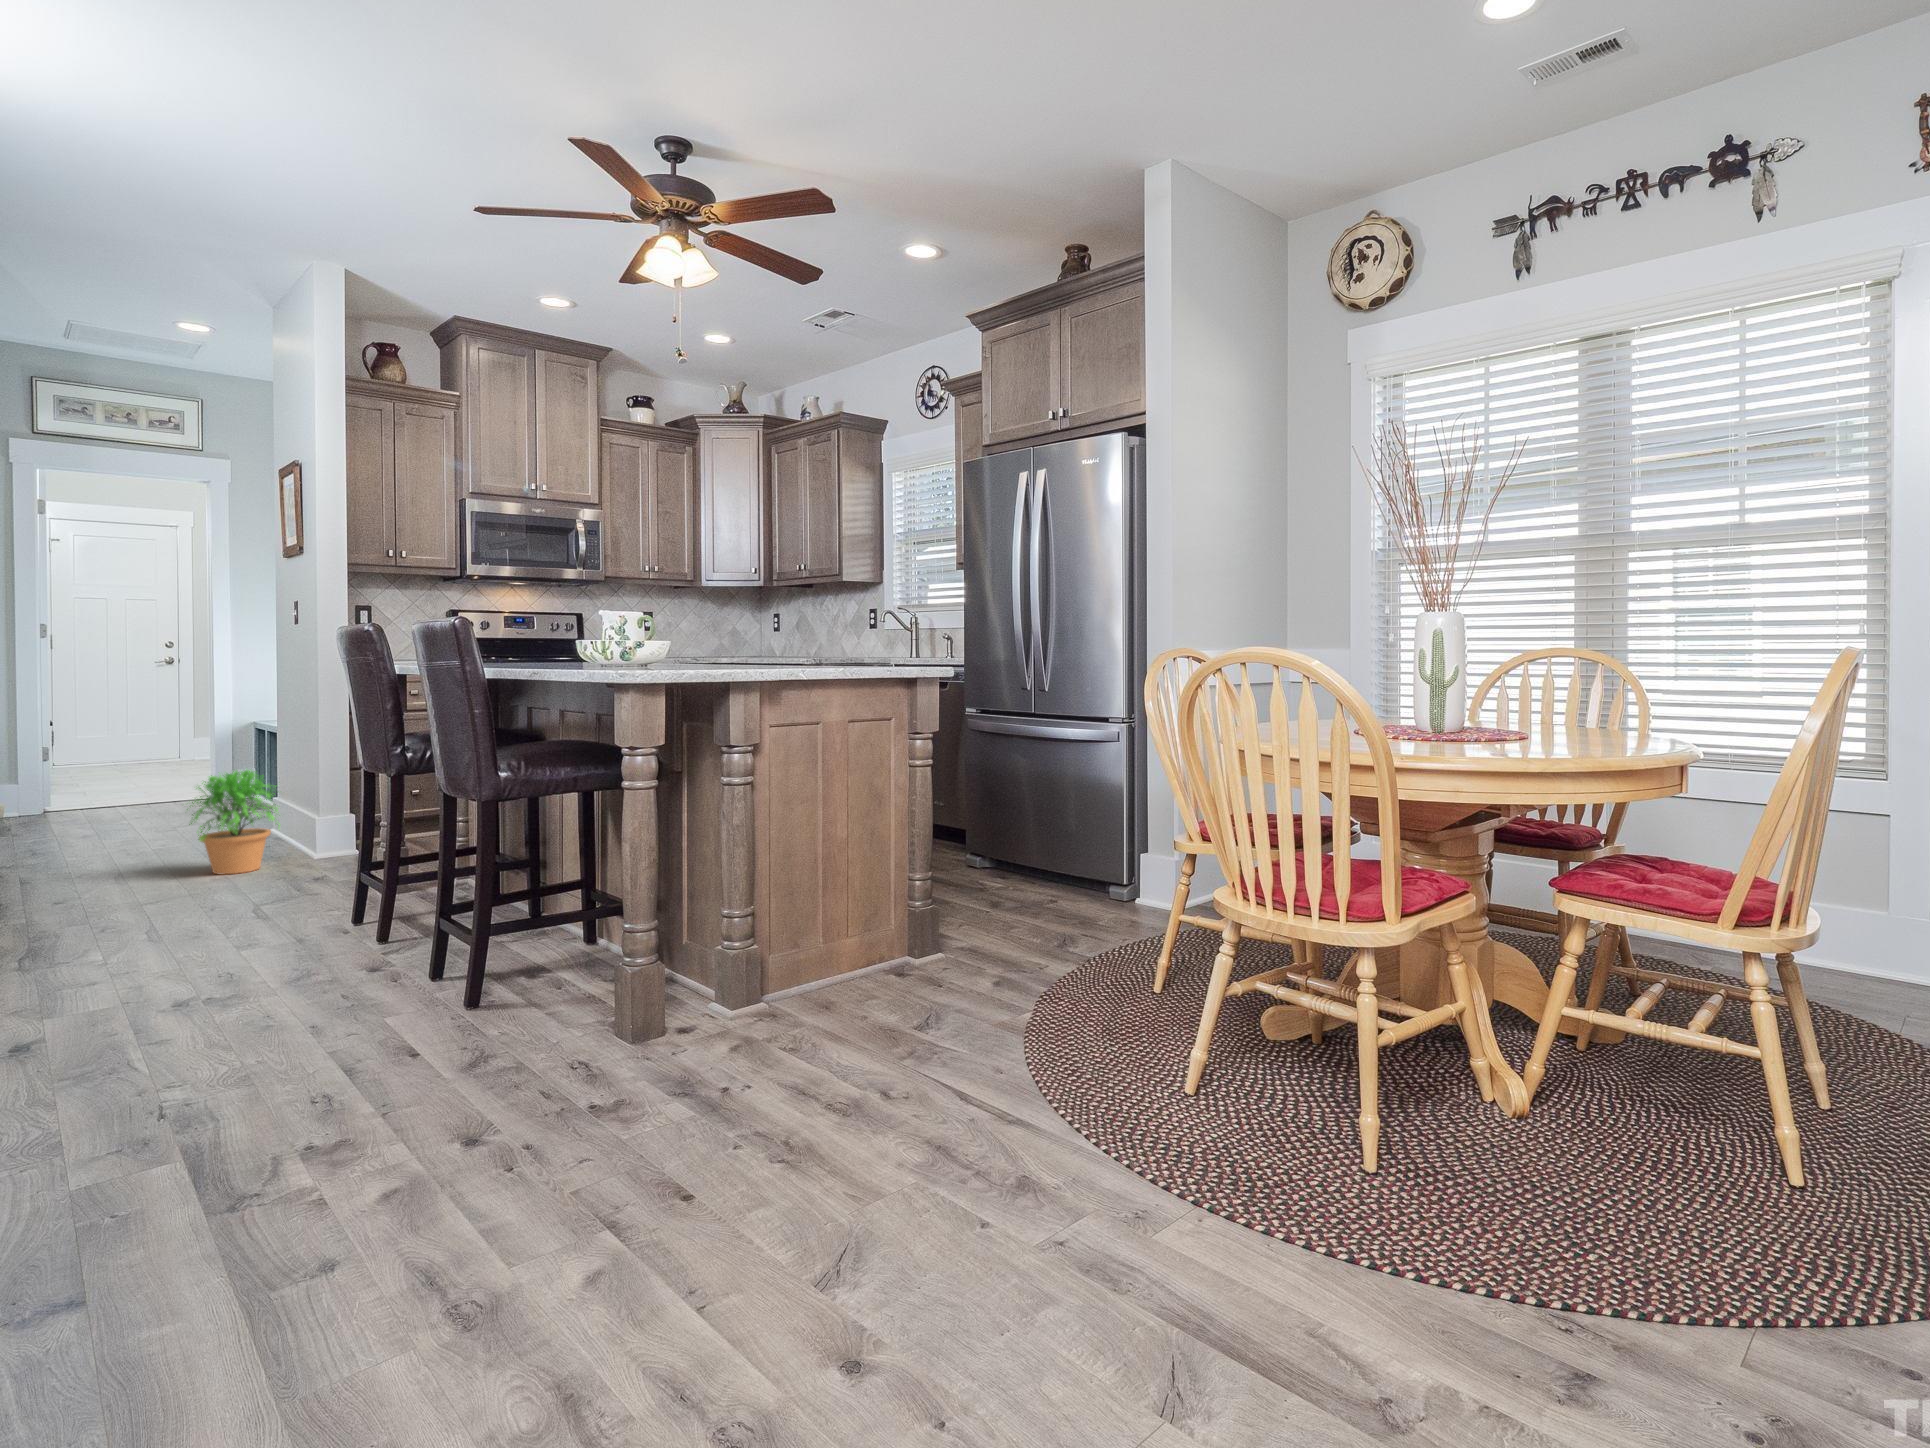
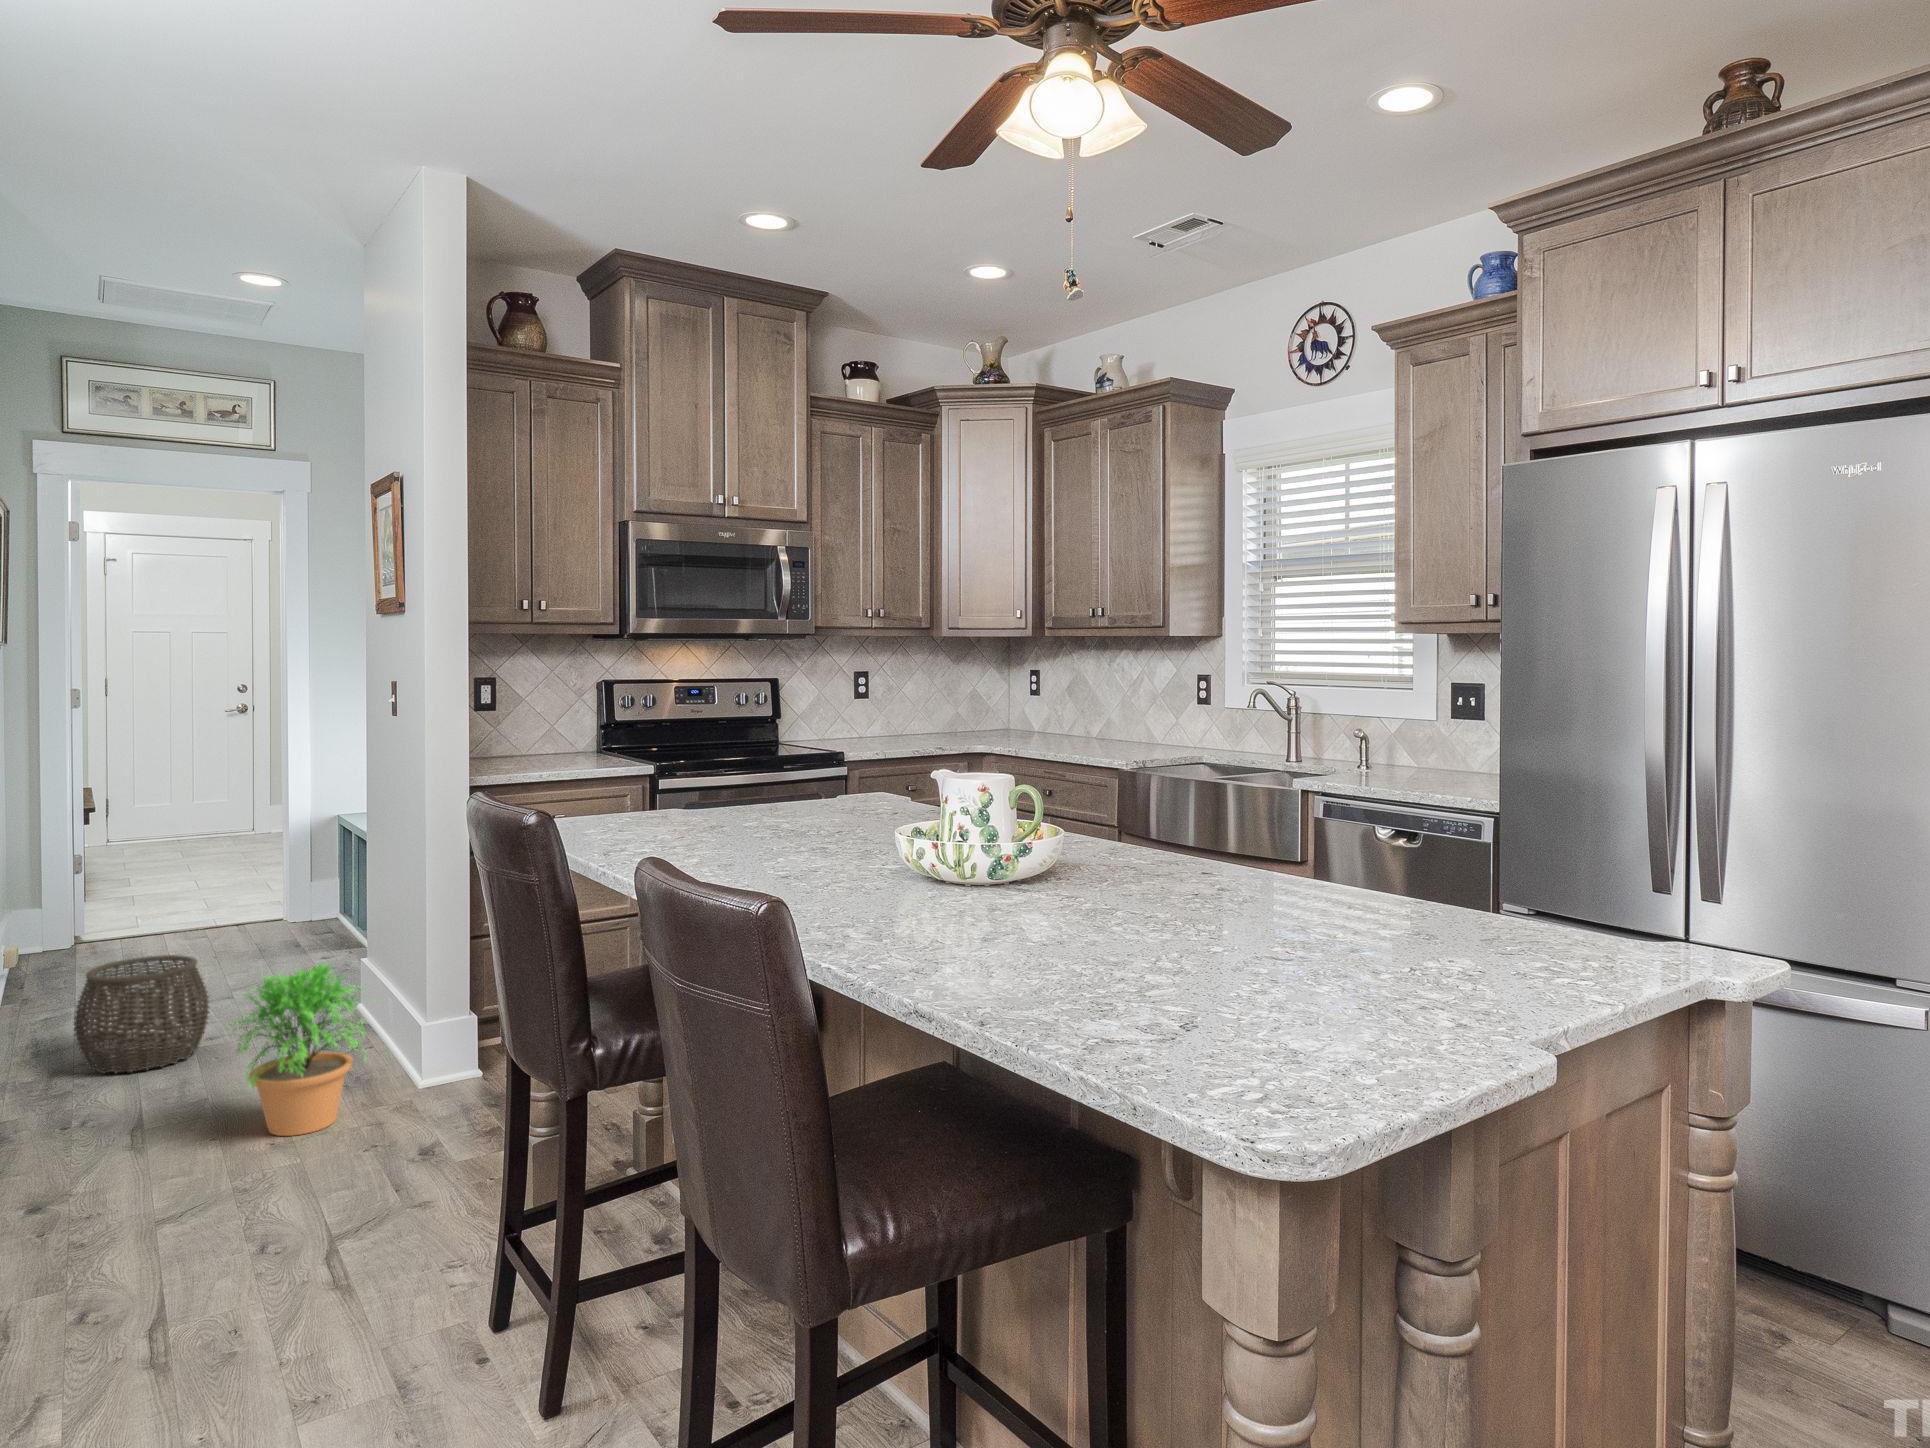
woven basket: none [65,785,165,858] -> present [74,955,209,1073]

